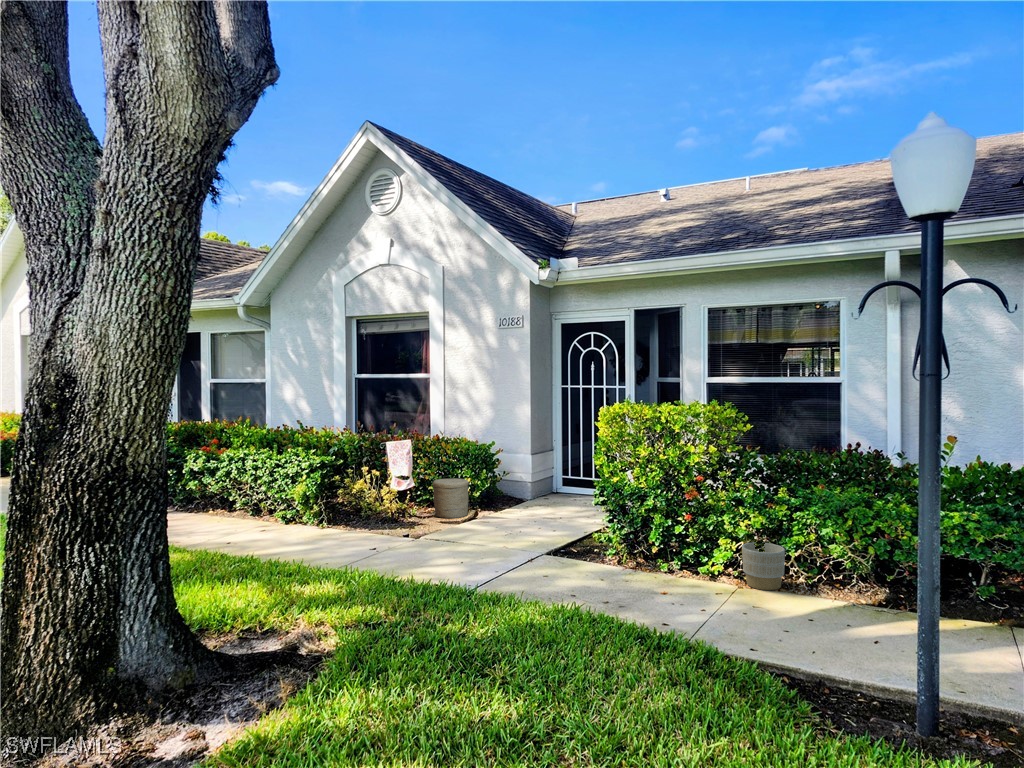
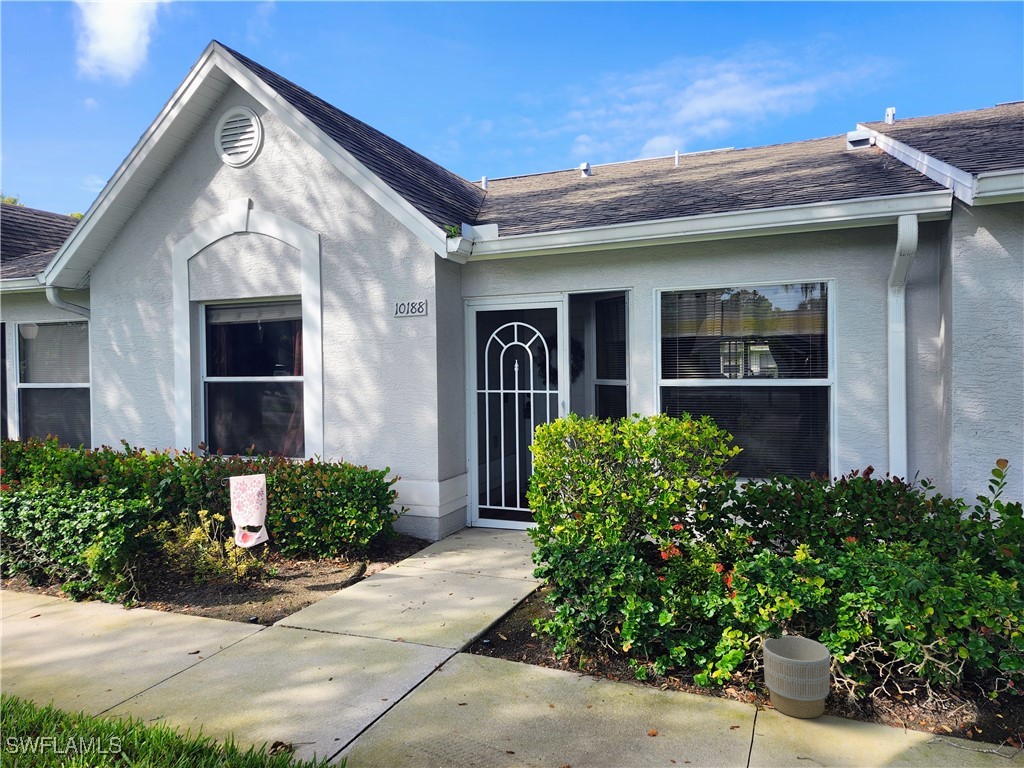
woven basket: present [433,478,469,518] -> none [299,522,351,581]

